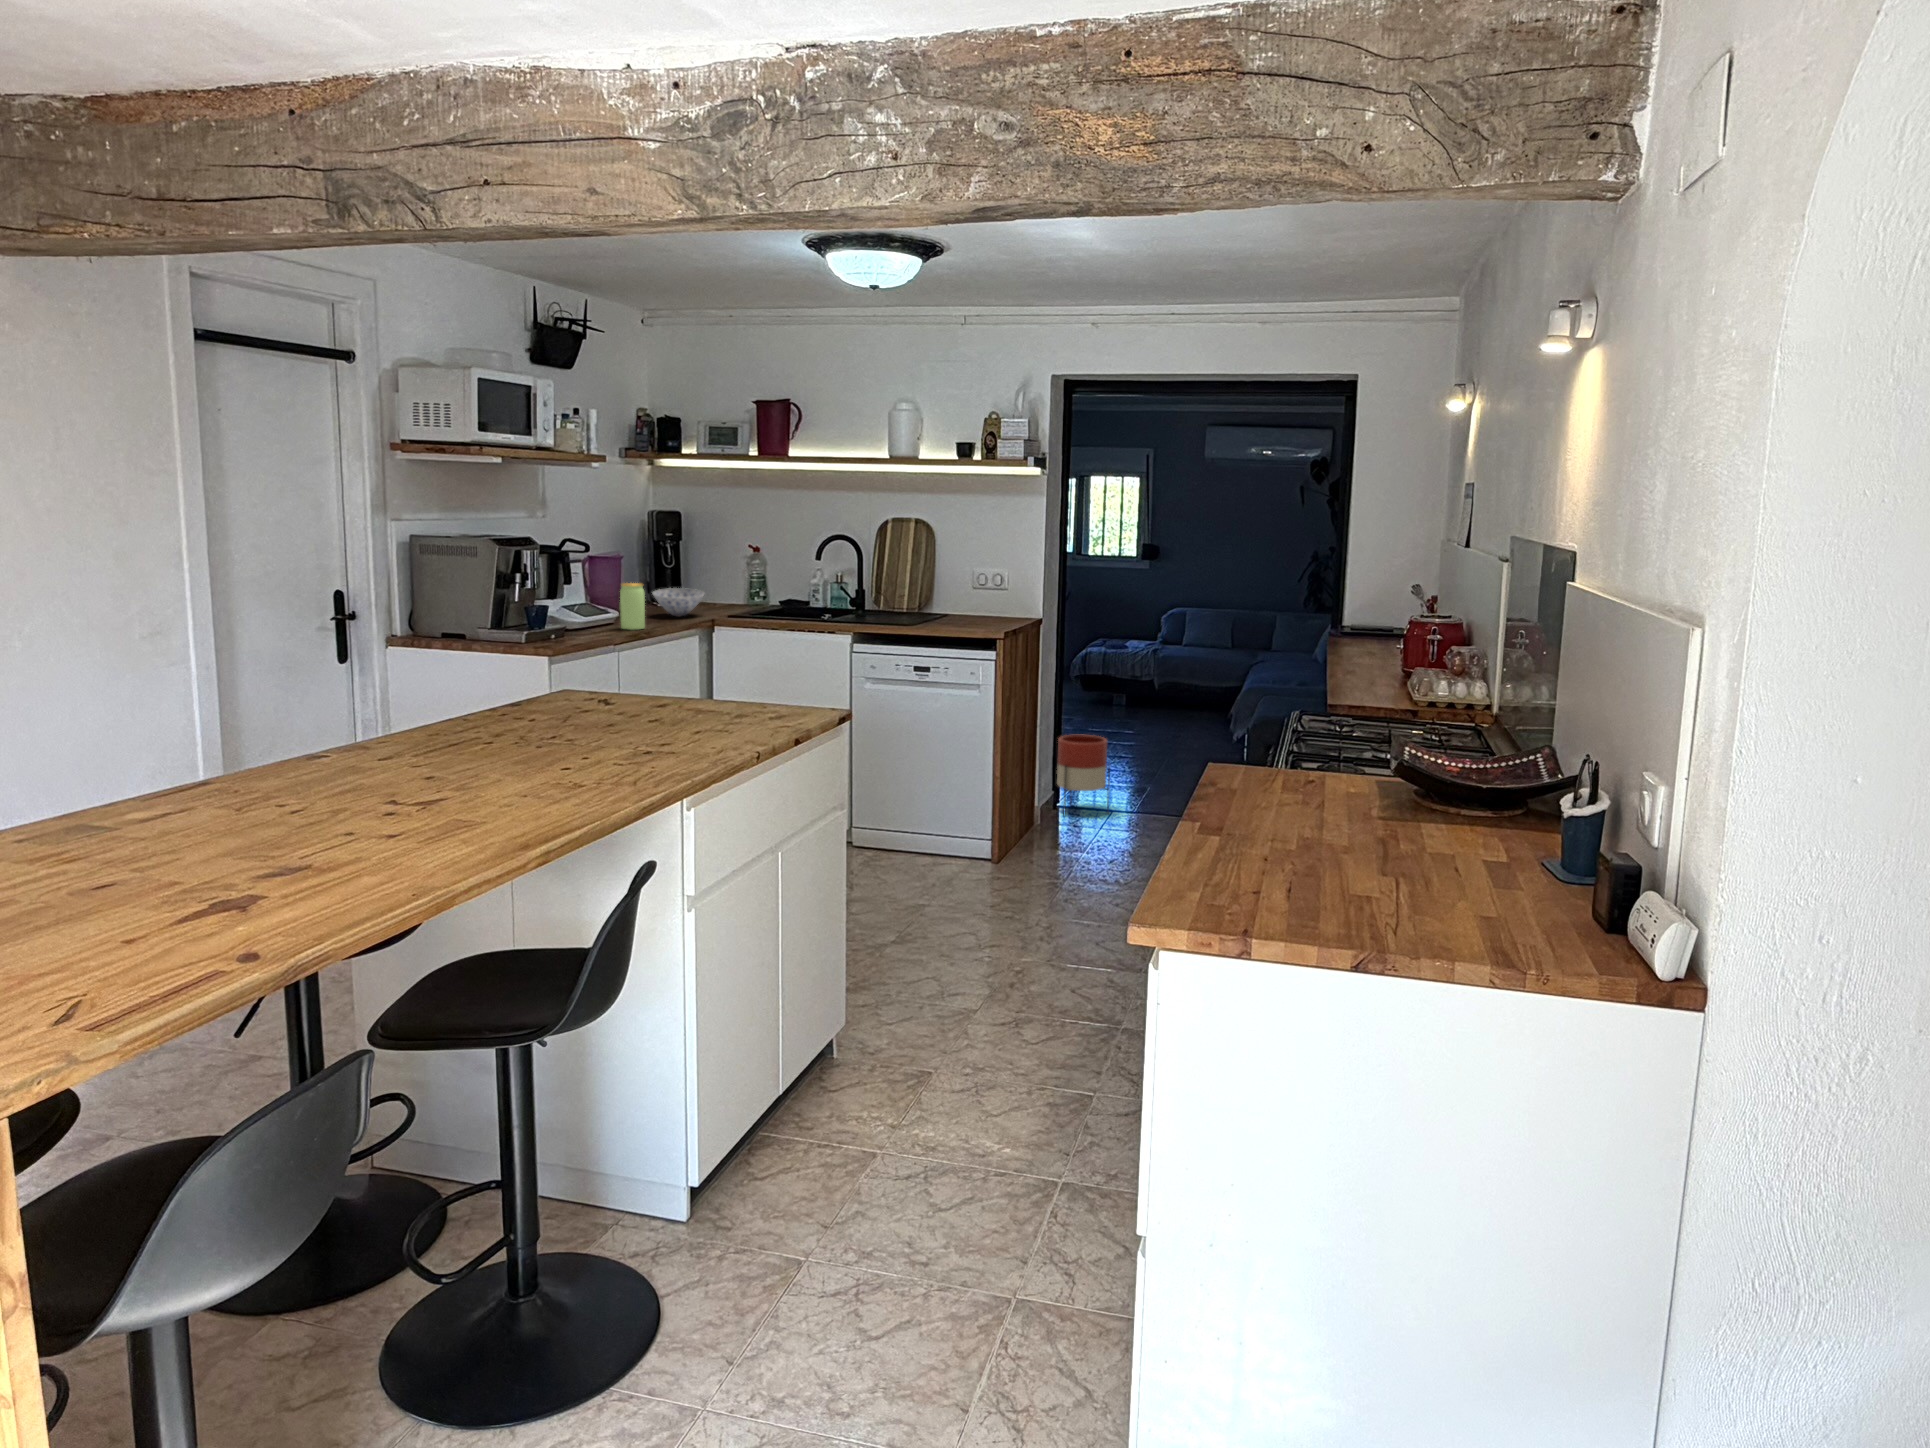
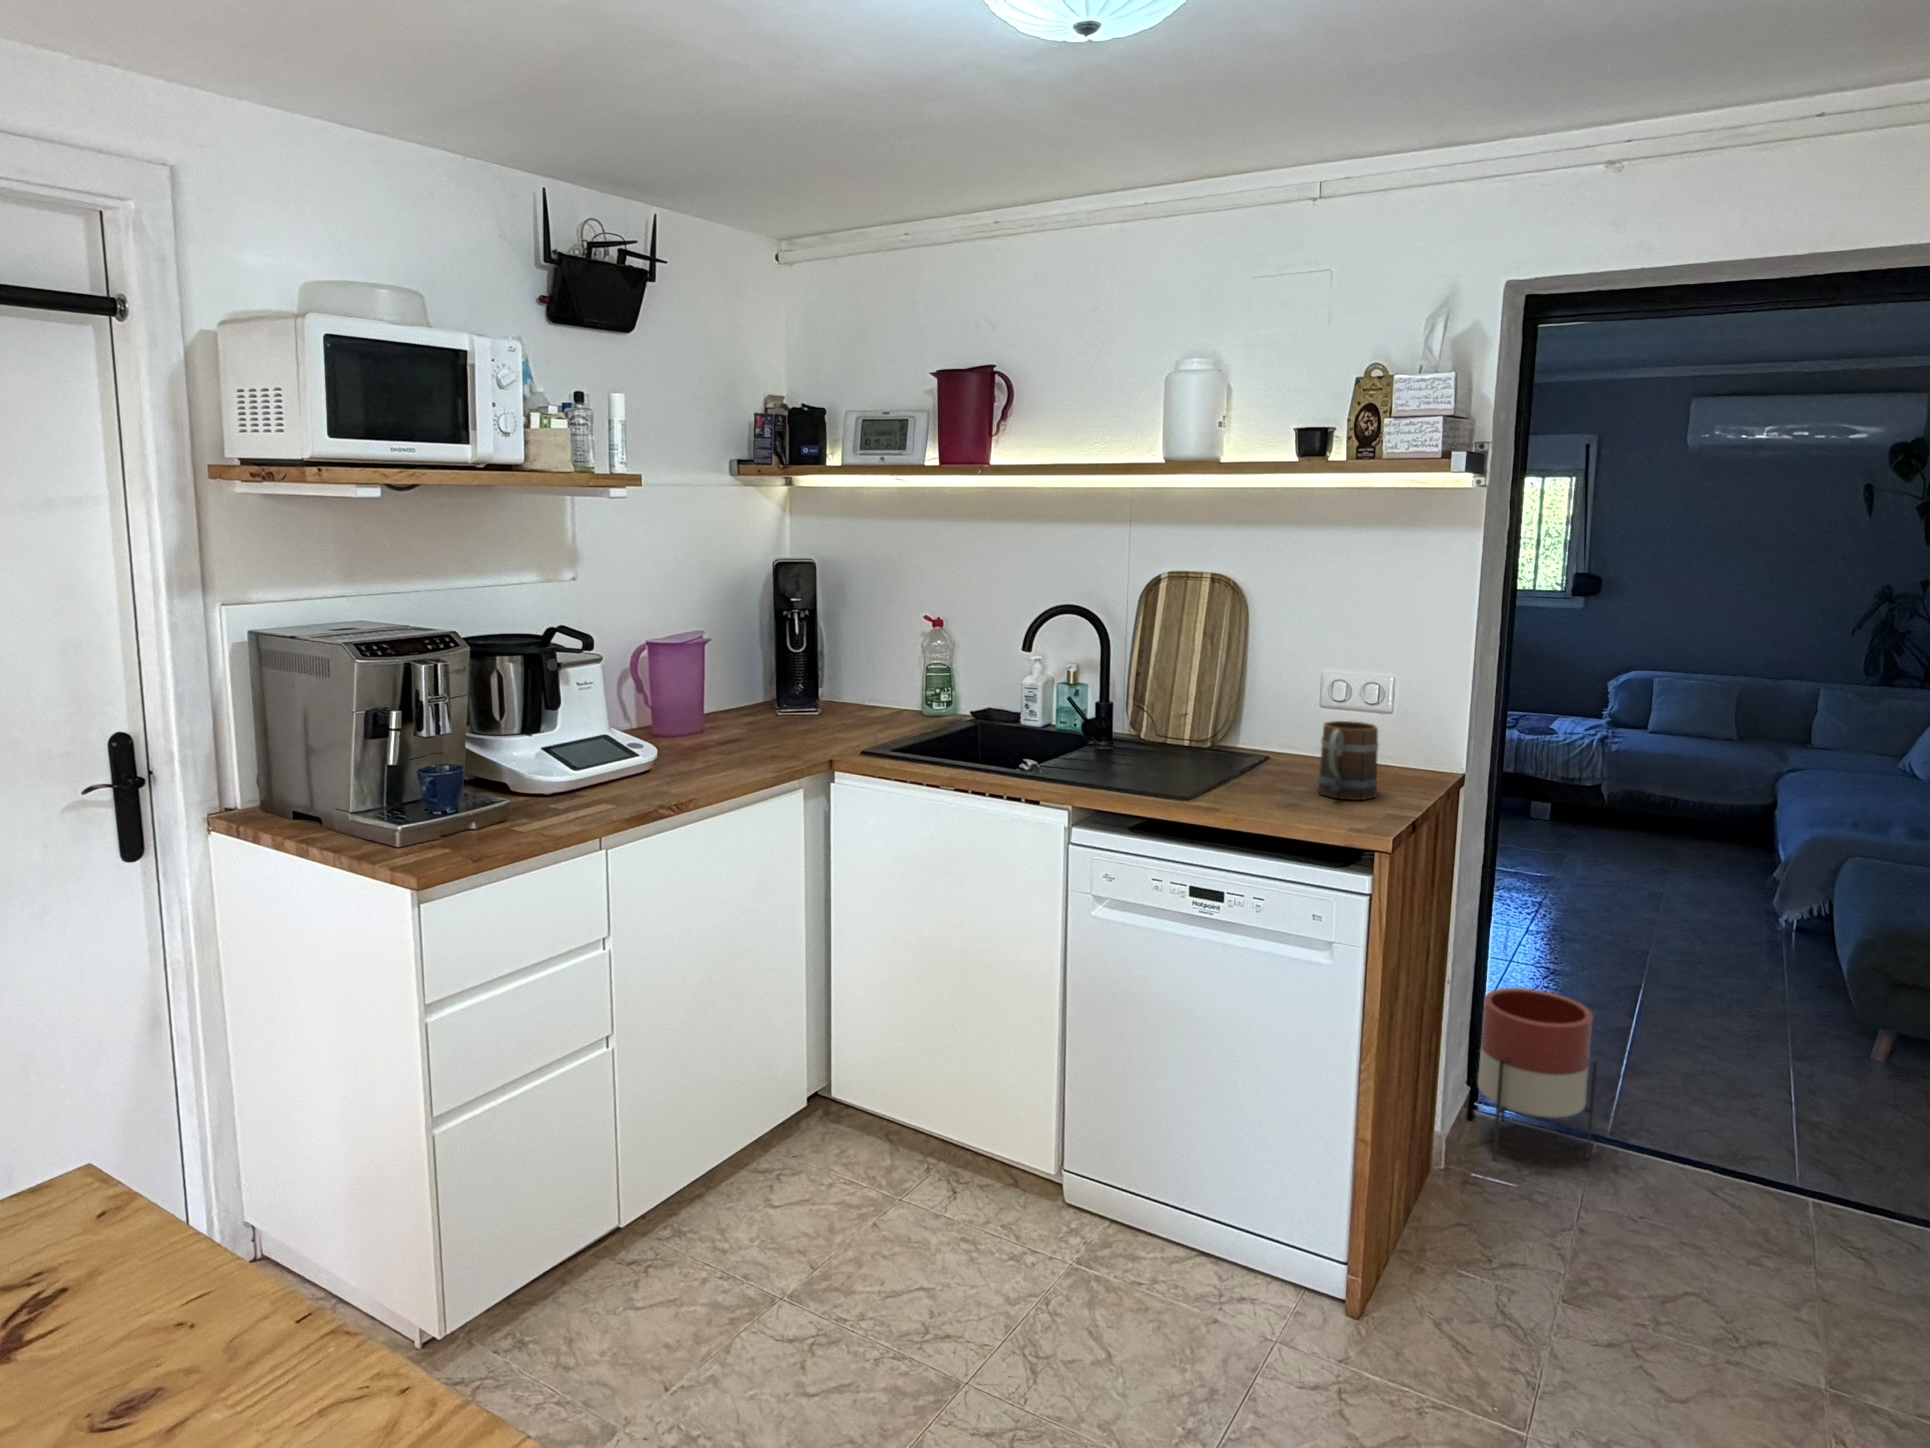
jar: present [620,583,645,630] -> none [661,699,704,784]
bowl: present [653,588,705,616] -> none [743,694,831,745]
mug: none [972,589,999,625] -> present [1318,721,1379,800]

